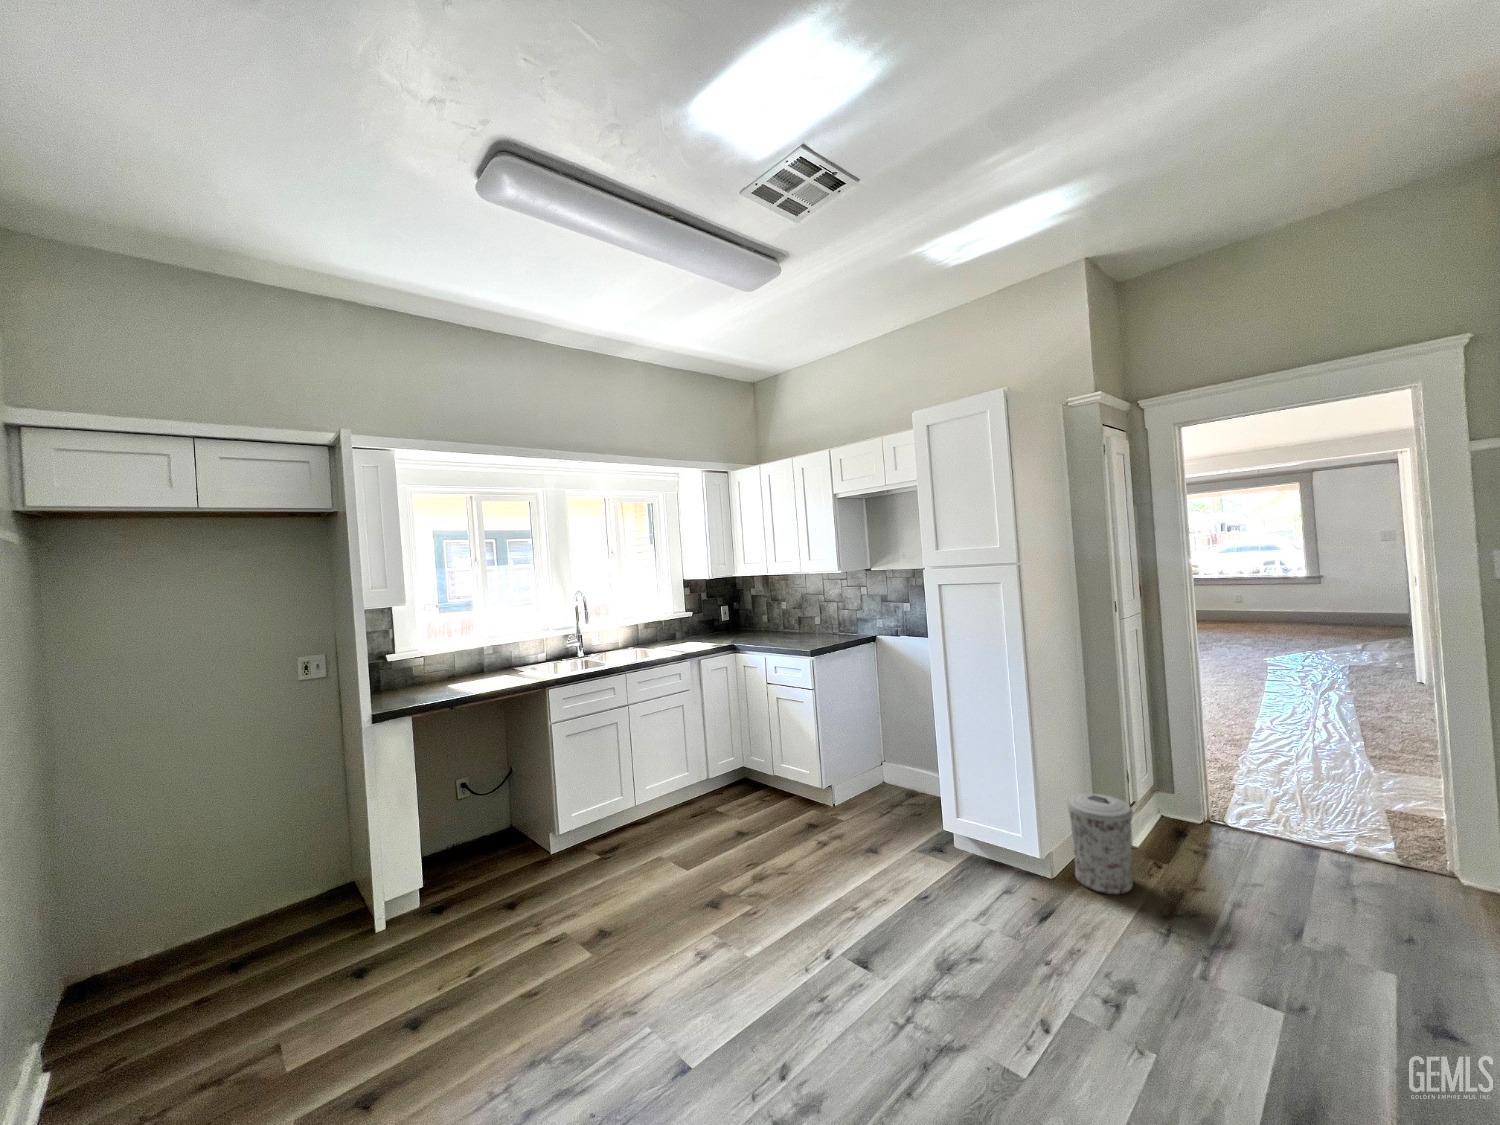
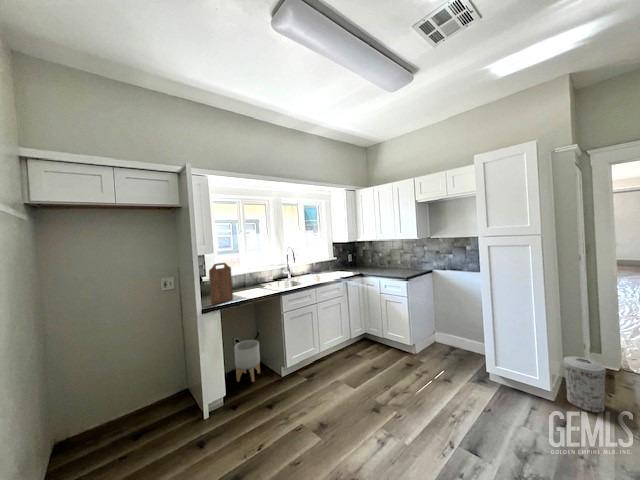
cutting board: none [390,622,443,705] -> present [209,263,233,305]
planter: none [453,781,509,865] -> present [235,340,260,382]

